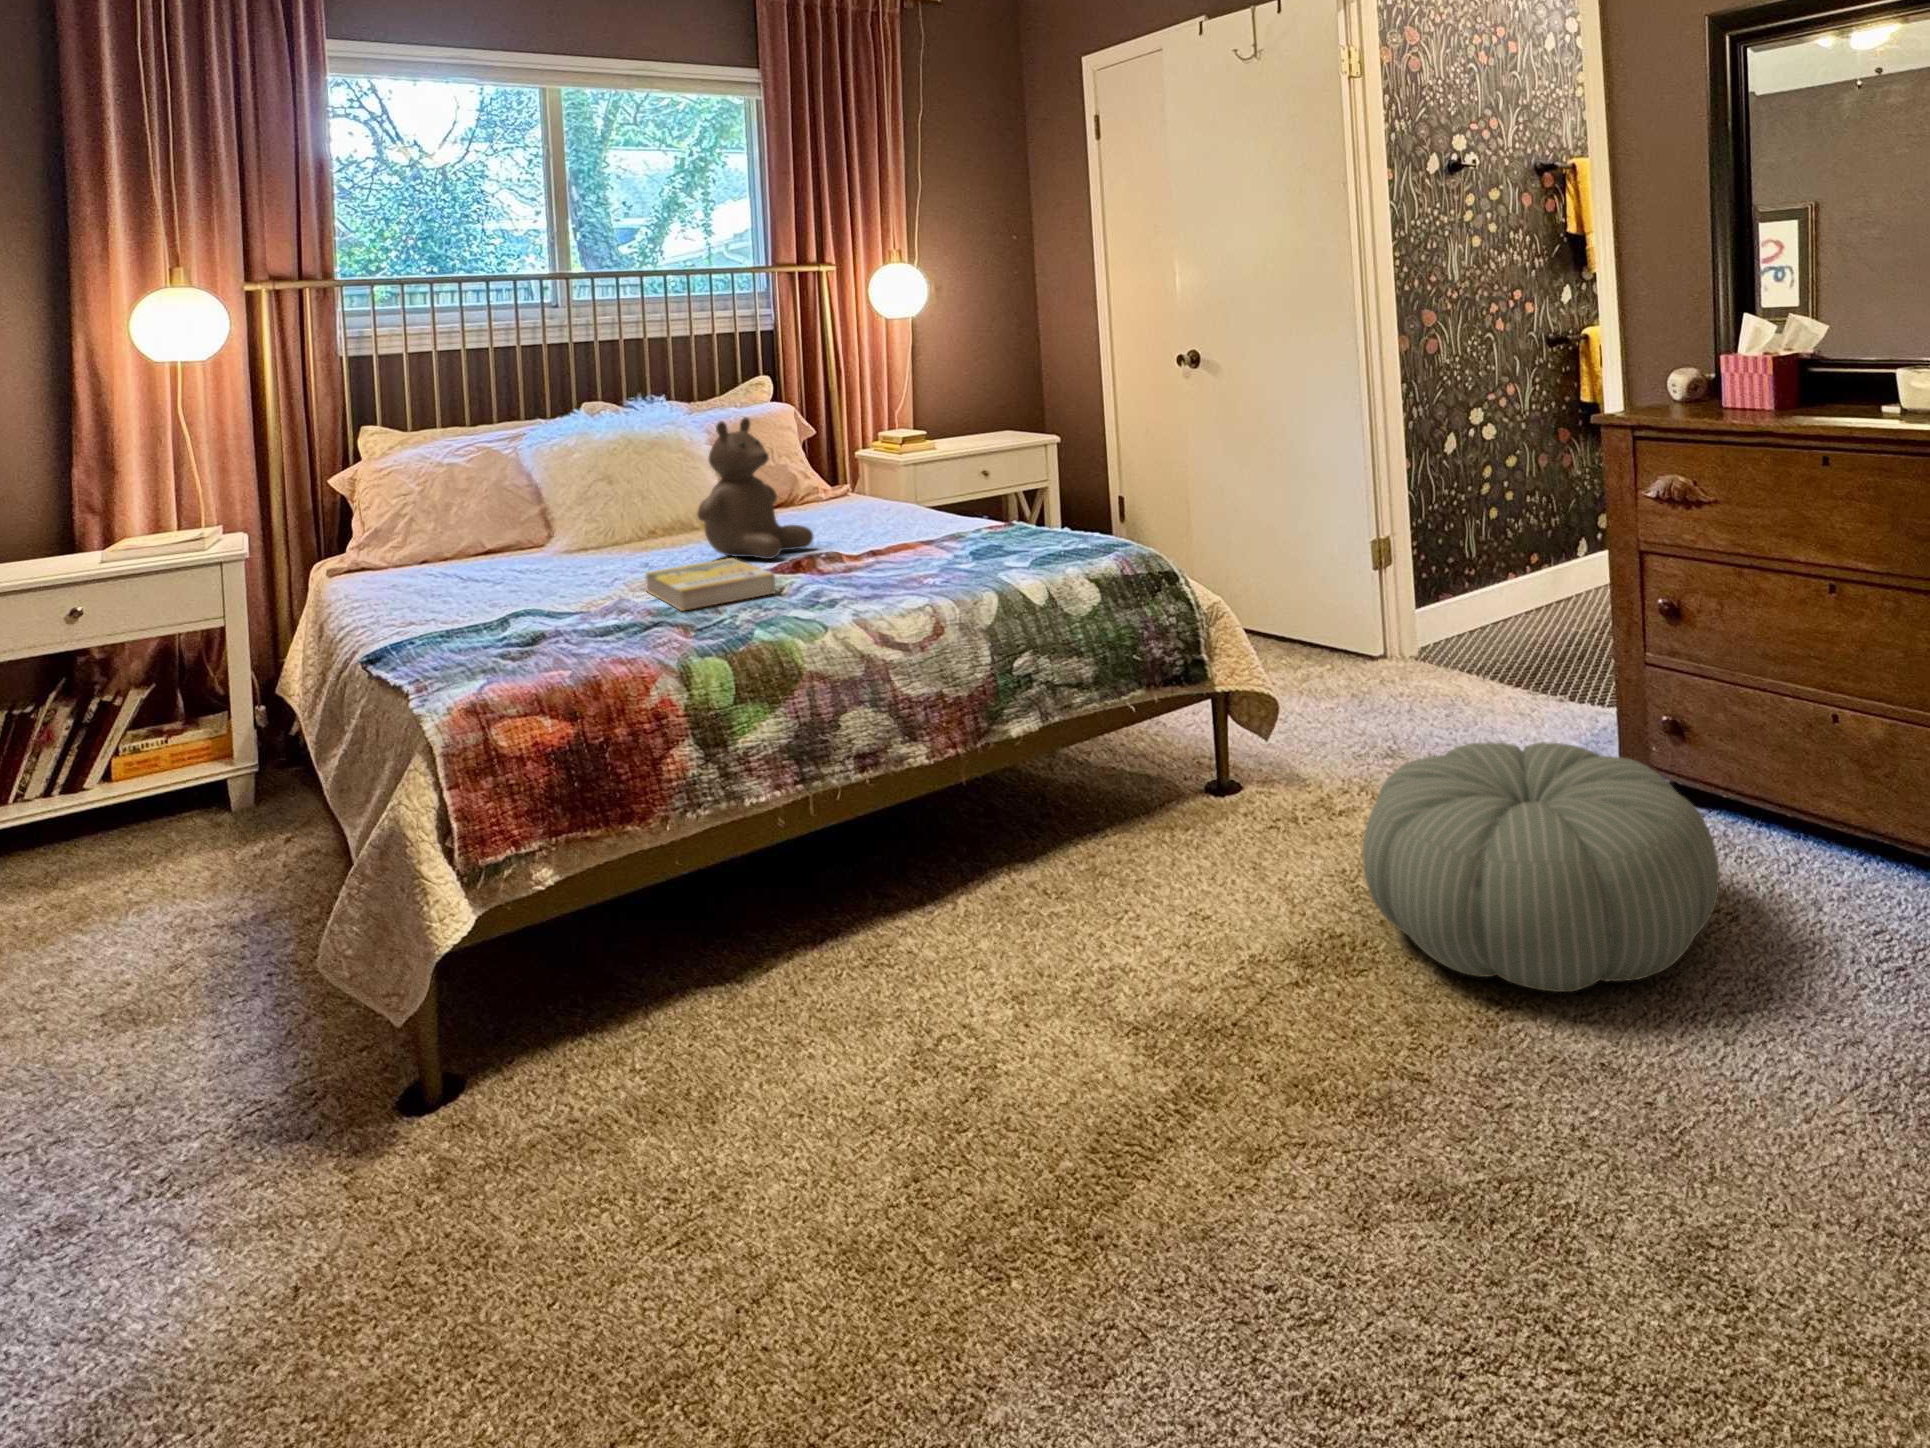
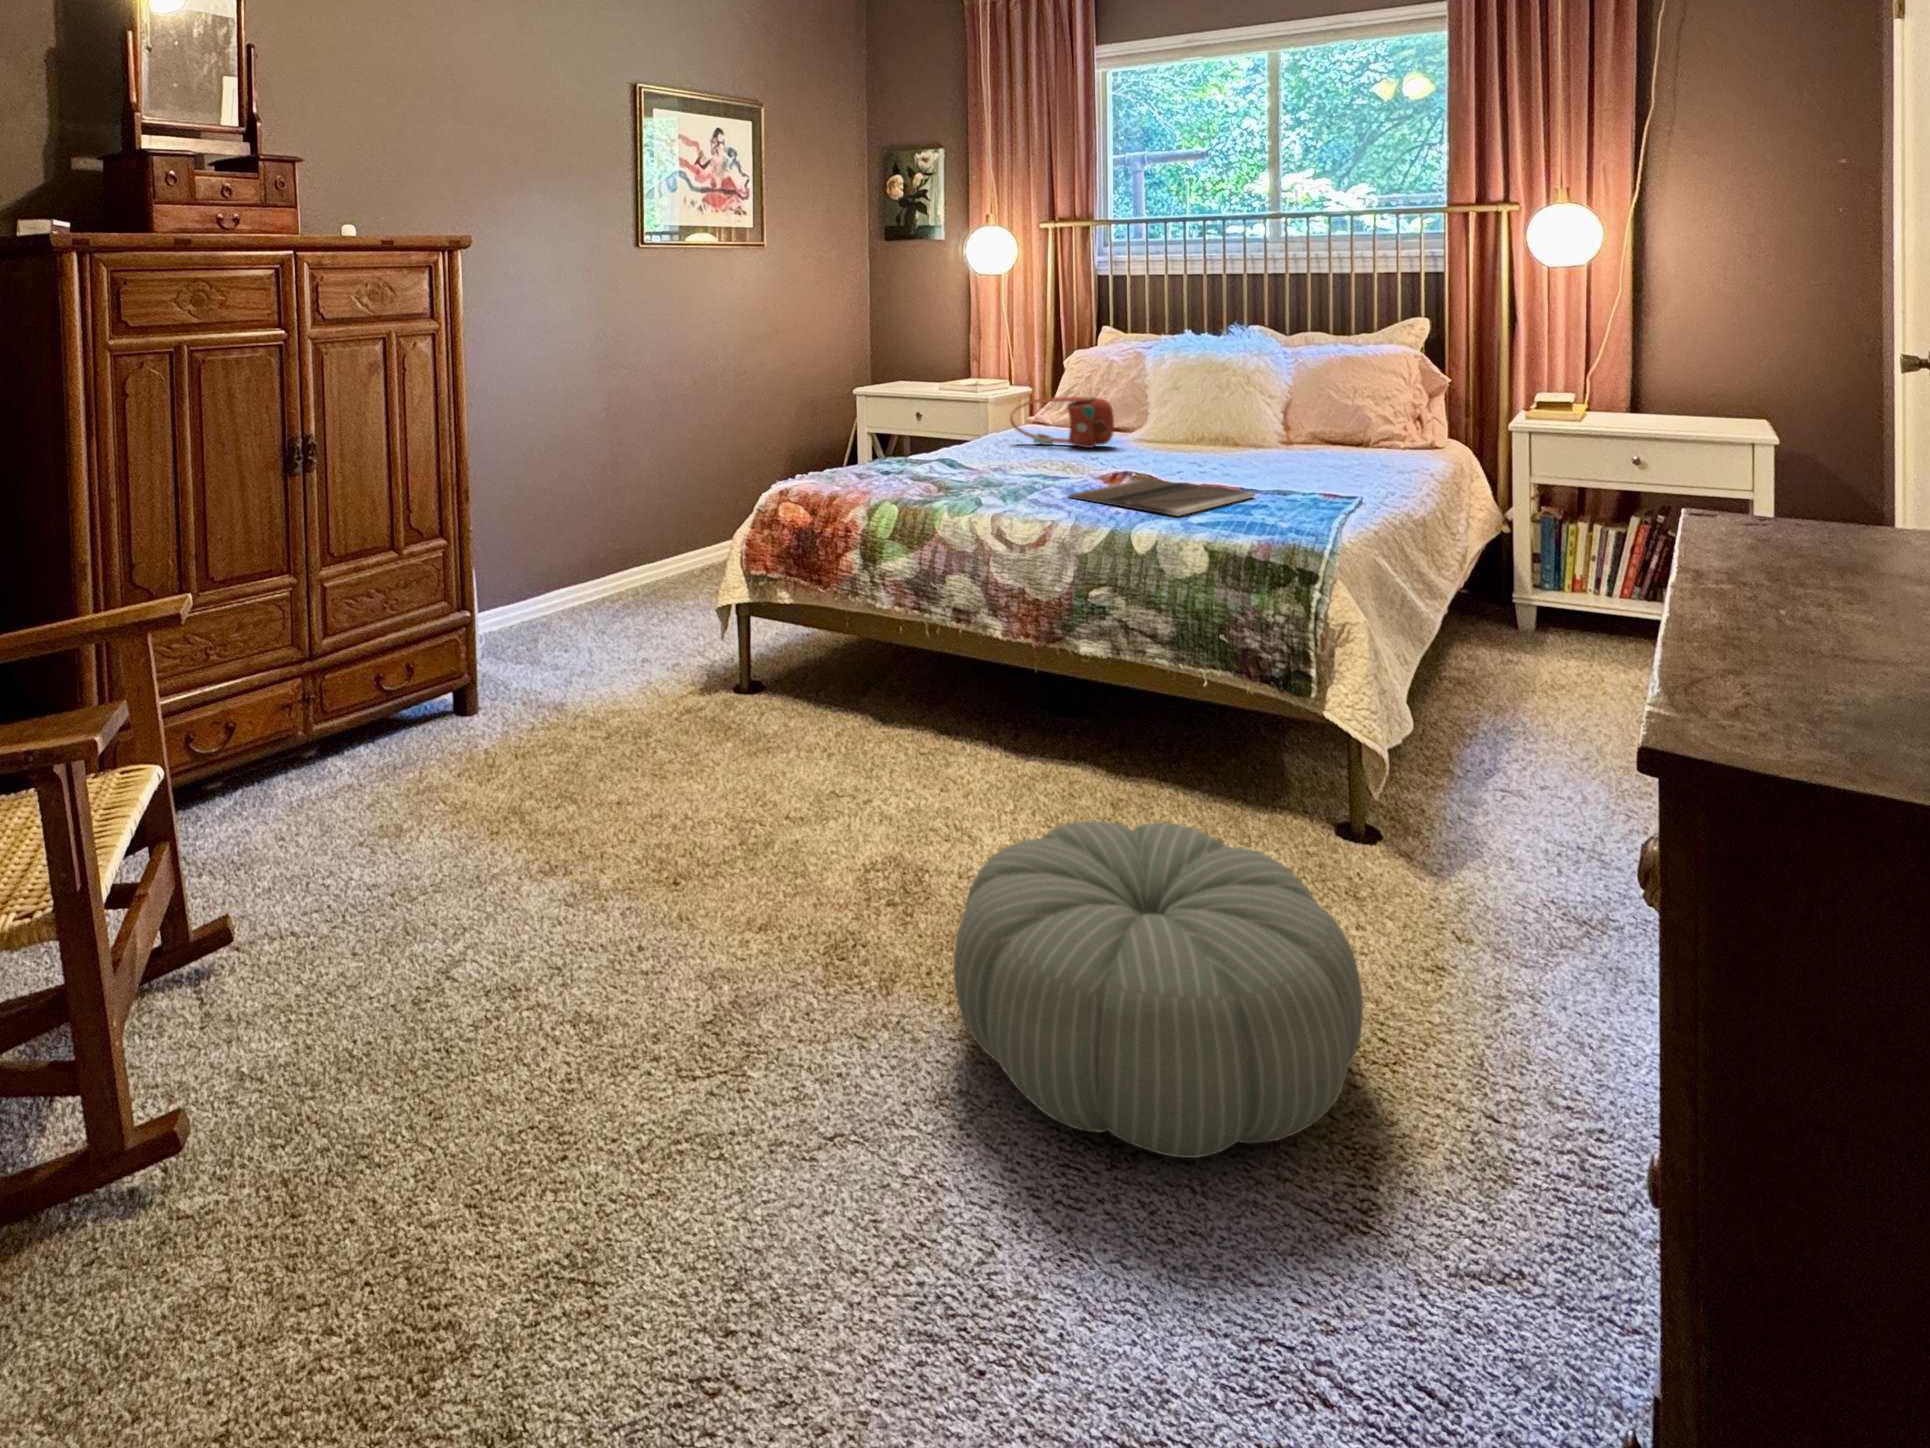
teddy bear: present [697,418,813,559] -> none [1100,349,1195,467]
handbag: none [507,497,654,577] -> present [1010,396,1114,448]
laptop: none [839,537,1018,585] -> present [1068,478,1255,516]
book: present [646,558,776,611] -> none [967,451,1076,485]

